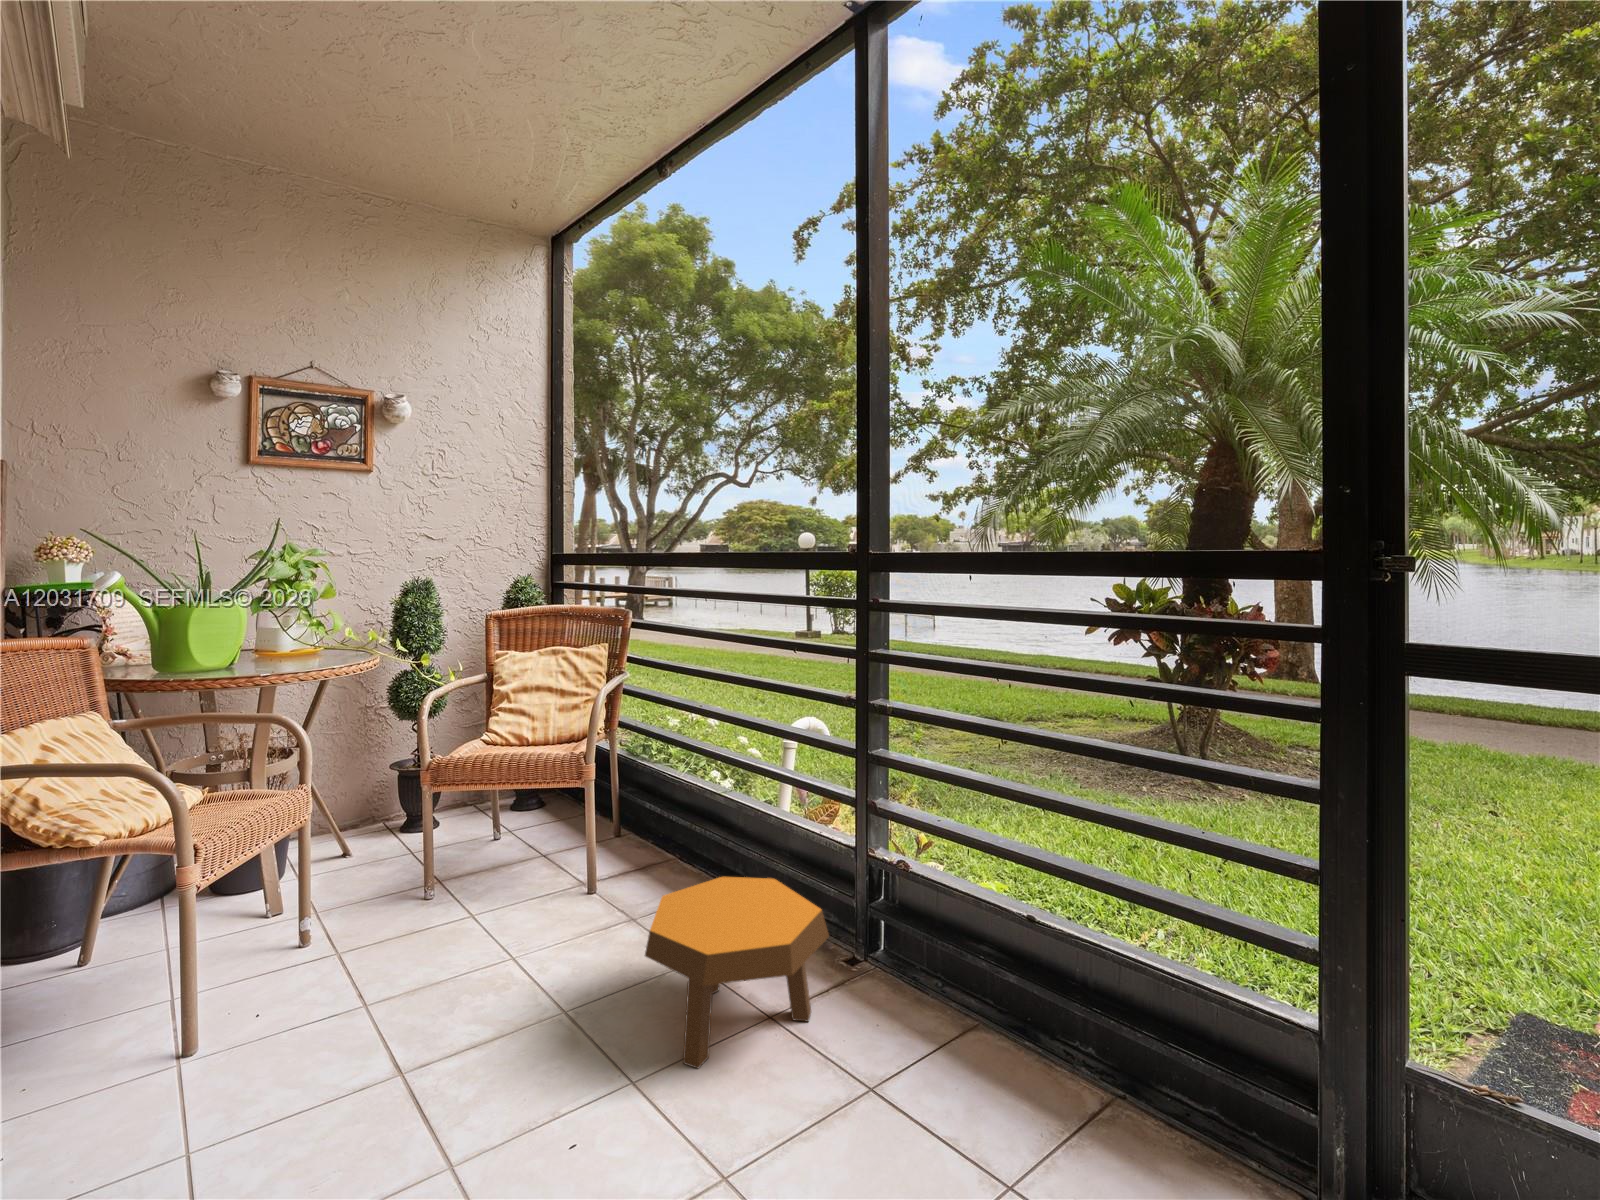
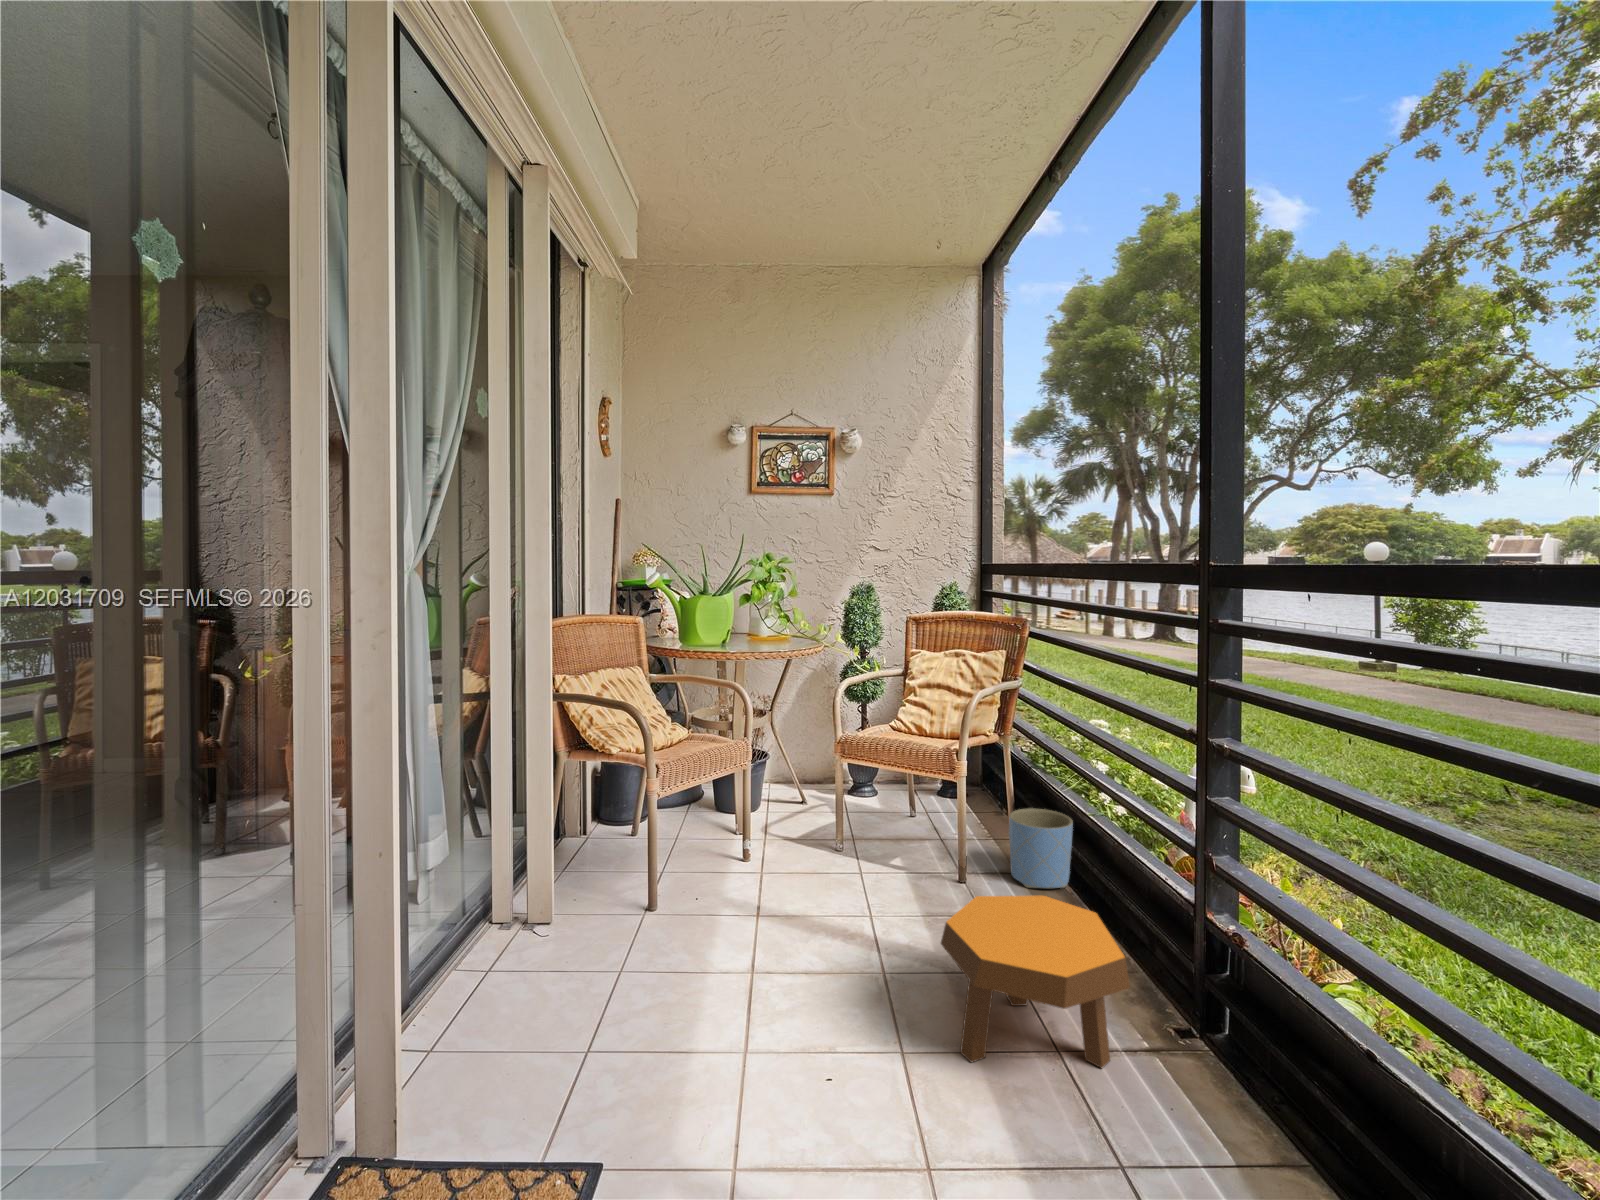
planter: none [635,798,697,880] -> present [1009,808,1073,888]

